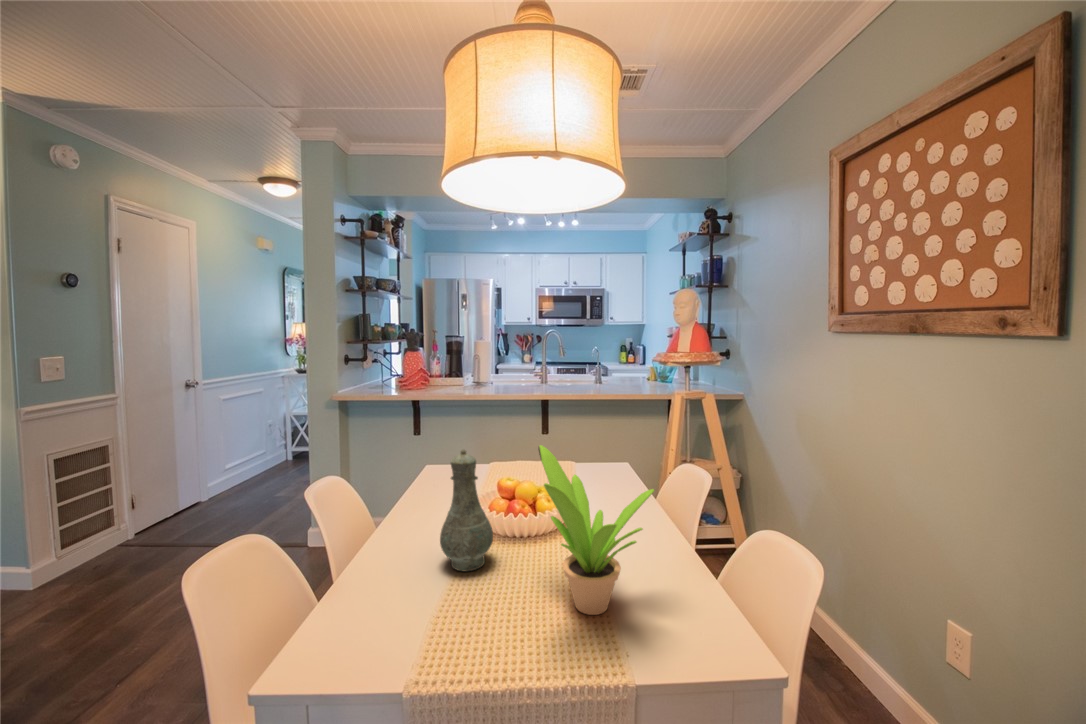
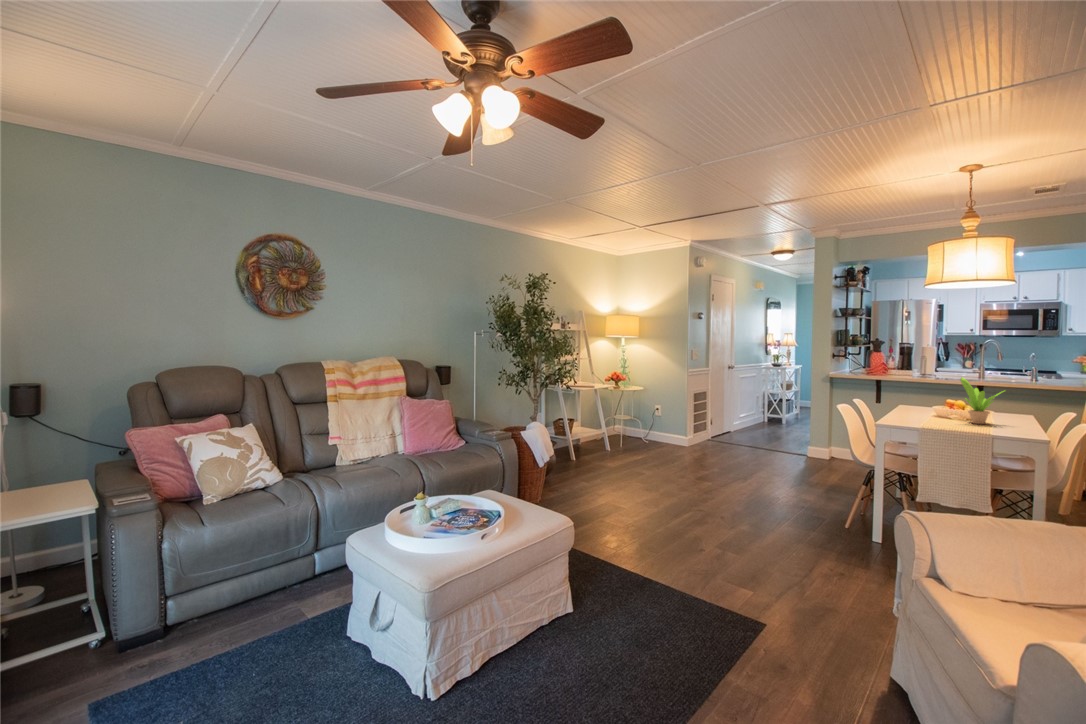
vase: present [440,450,493,571] -> none [919,378,941,417]

